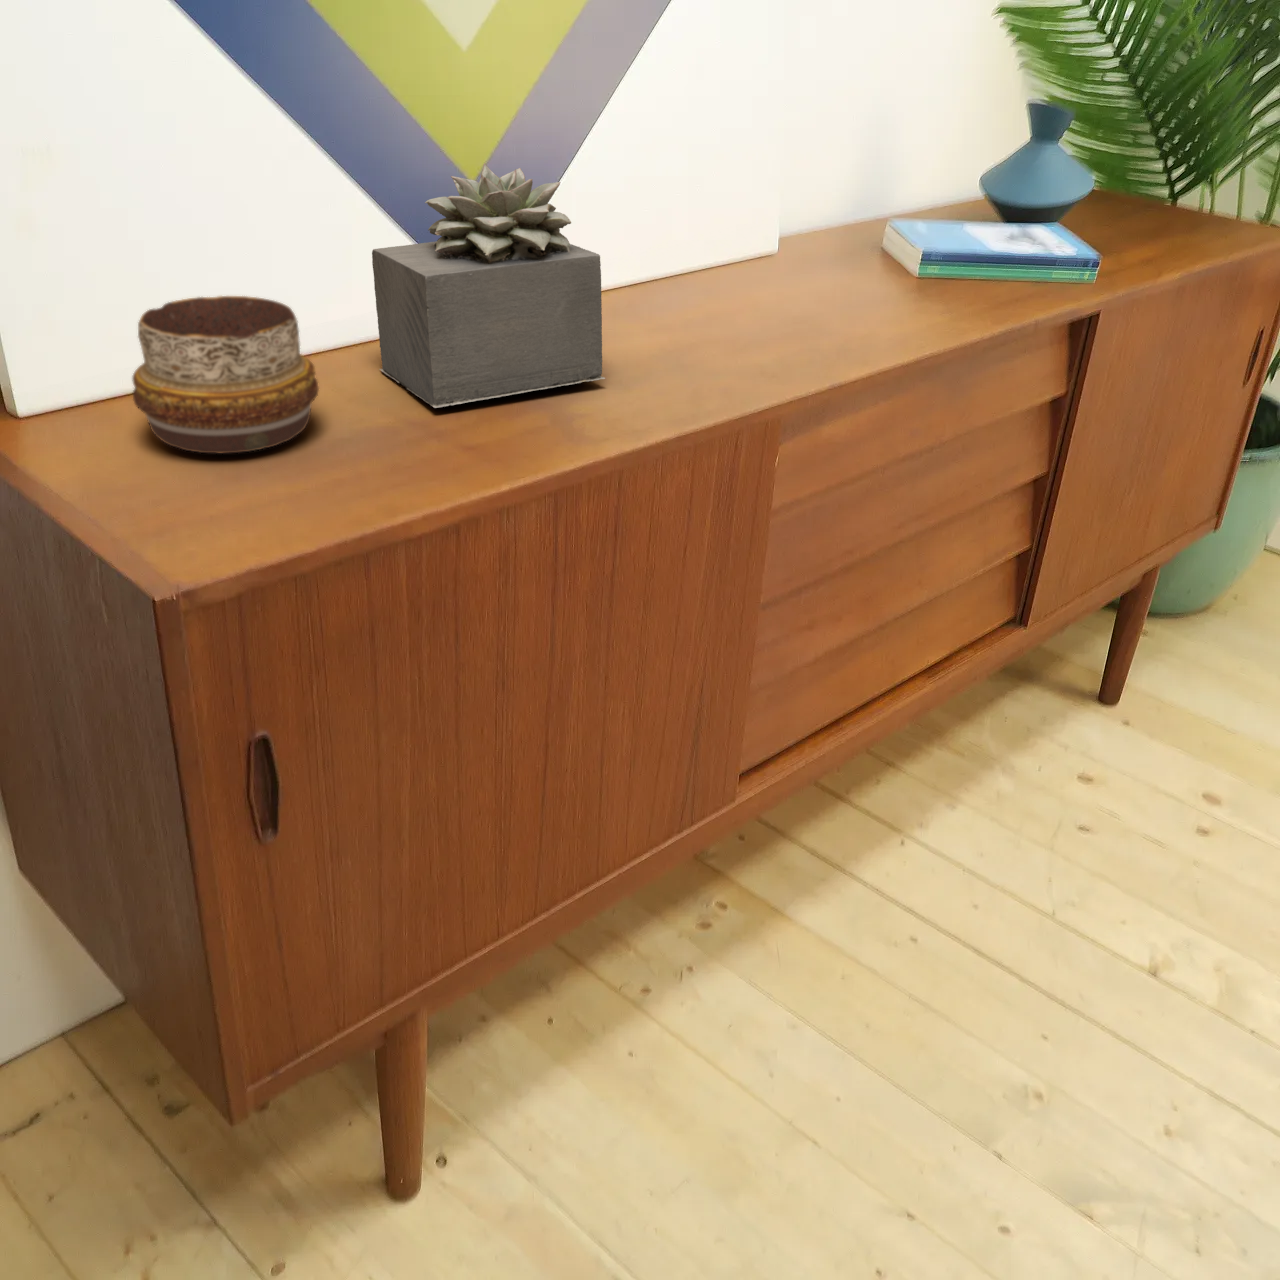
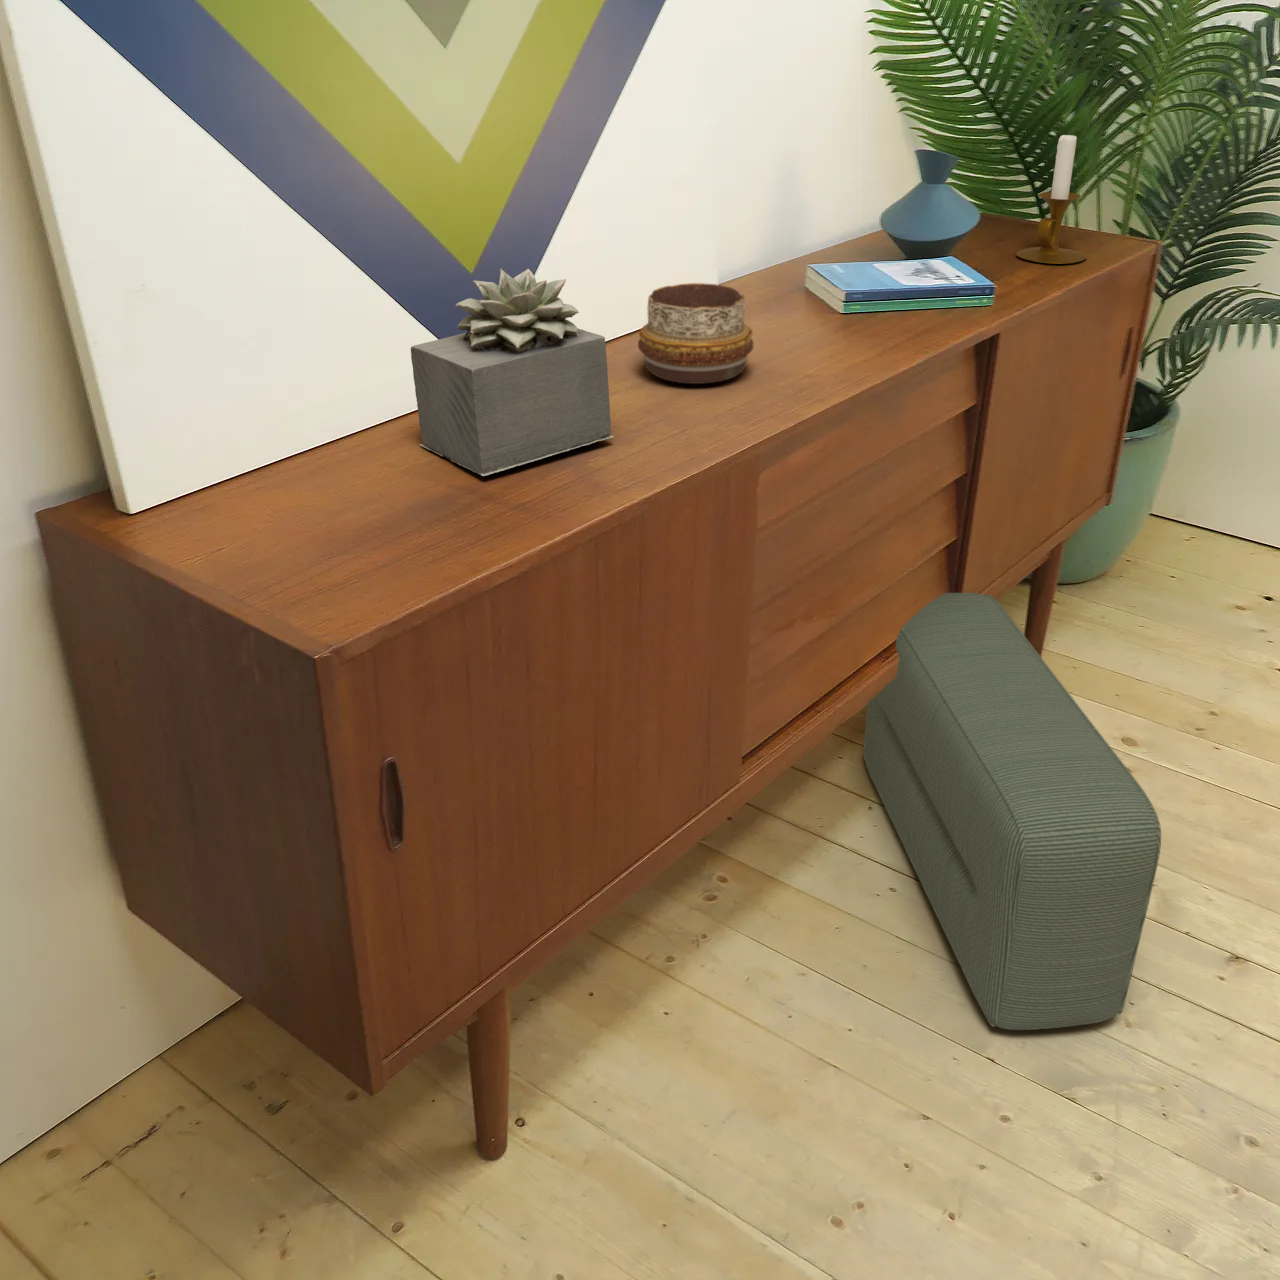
candlestick: none [1135,95,1219,245] -> present [1016,135,1087,264]
decorative bowl: present [132,296,319,454] -> present [638,283,753,384]
pouf: none [904,607,1231,1129] -> present [863,593,1161,1030]

